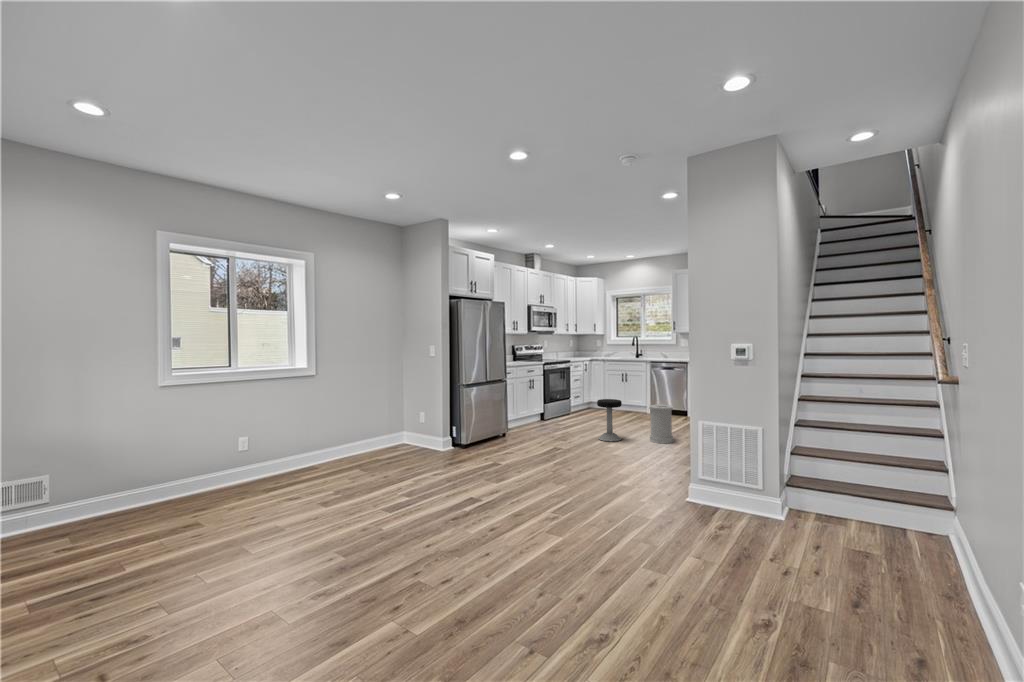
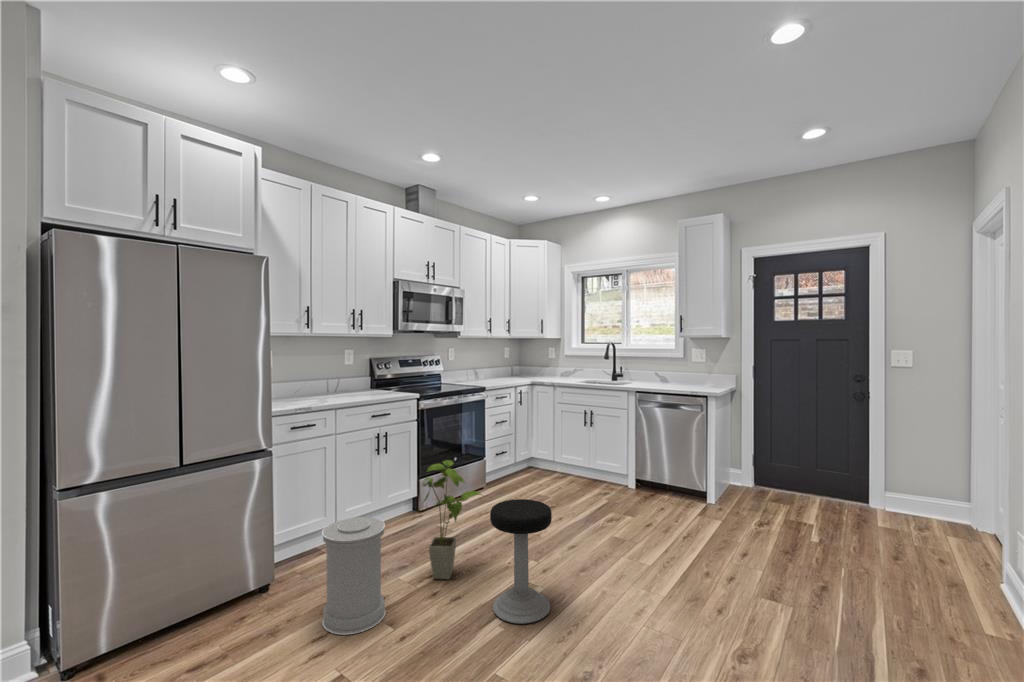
house plant: none [562,385,589,435] -> present [422,460,481,579]
trash can: present [649,404,673,443] -> present [322,517,385,635]

